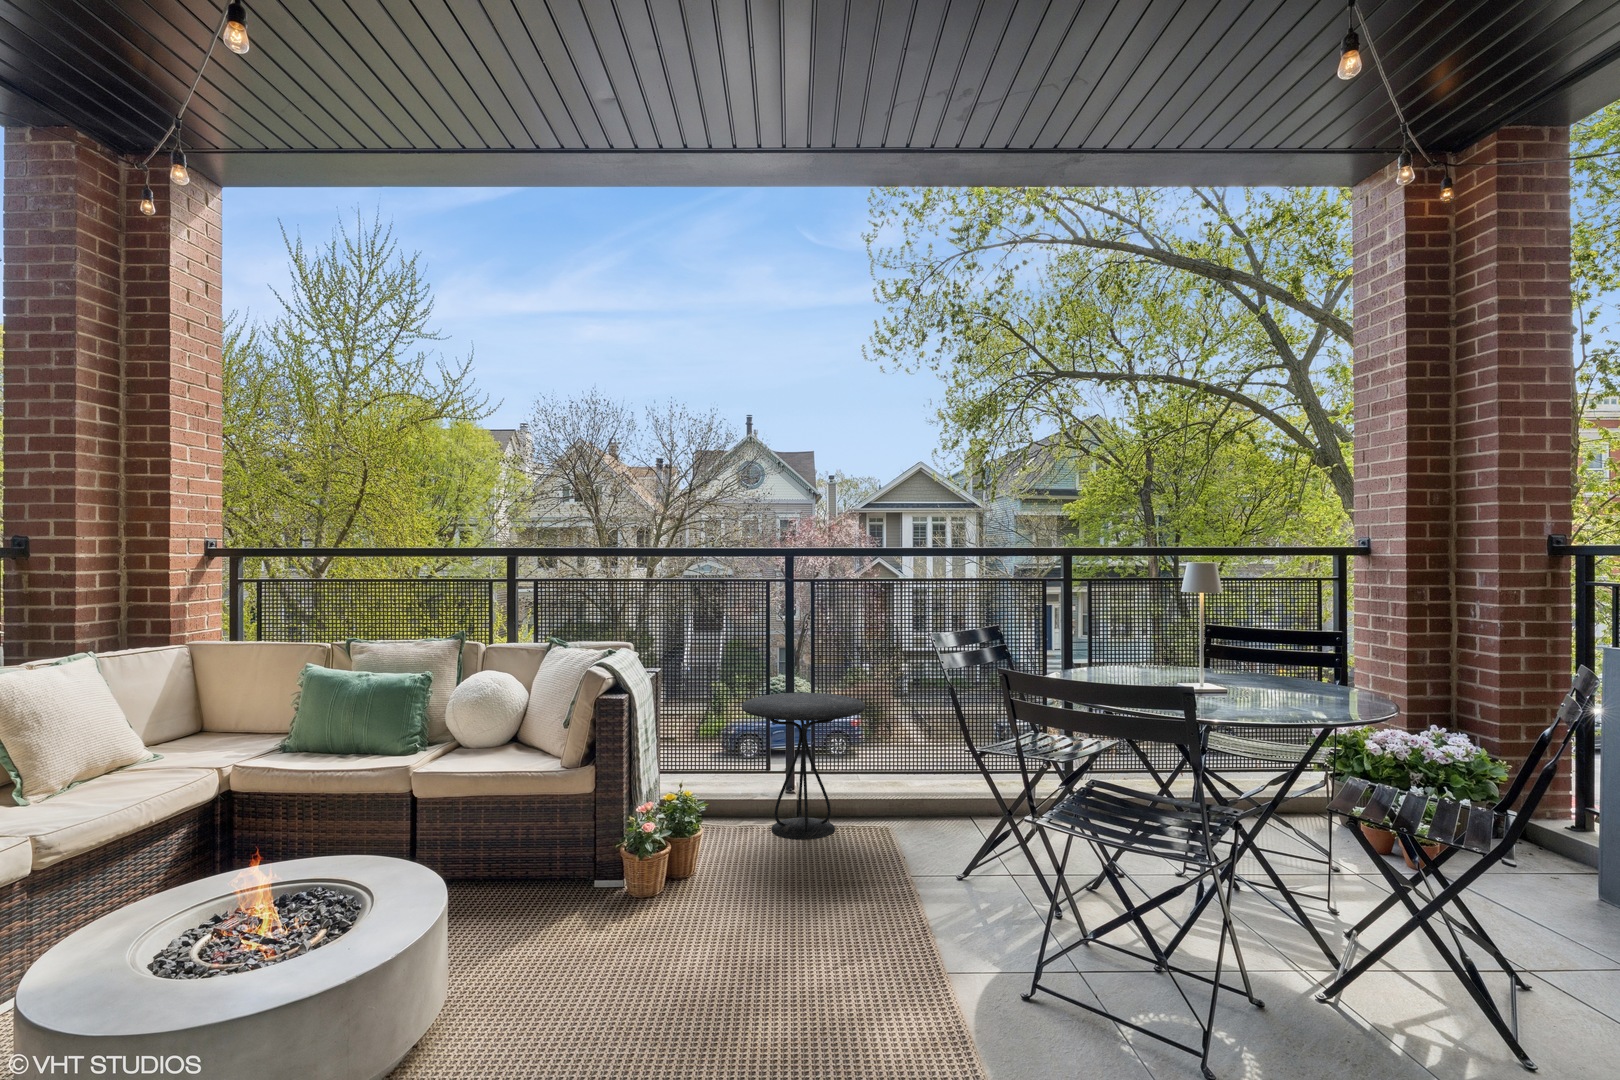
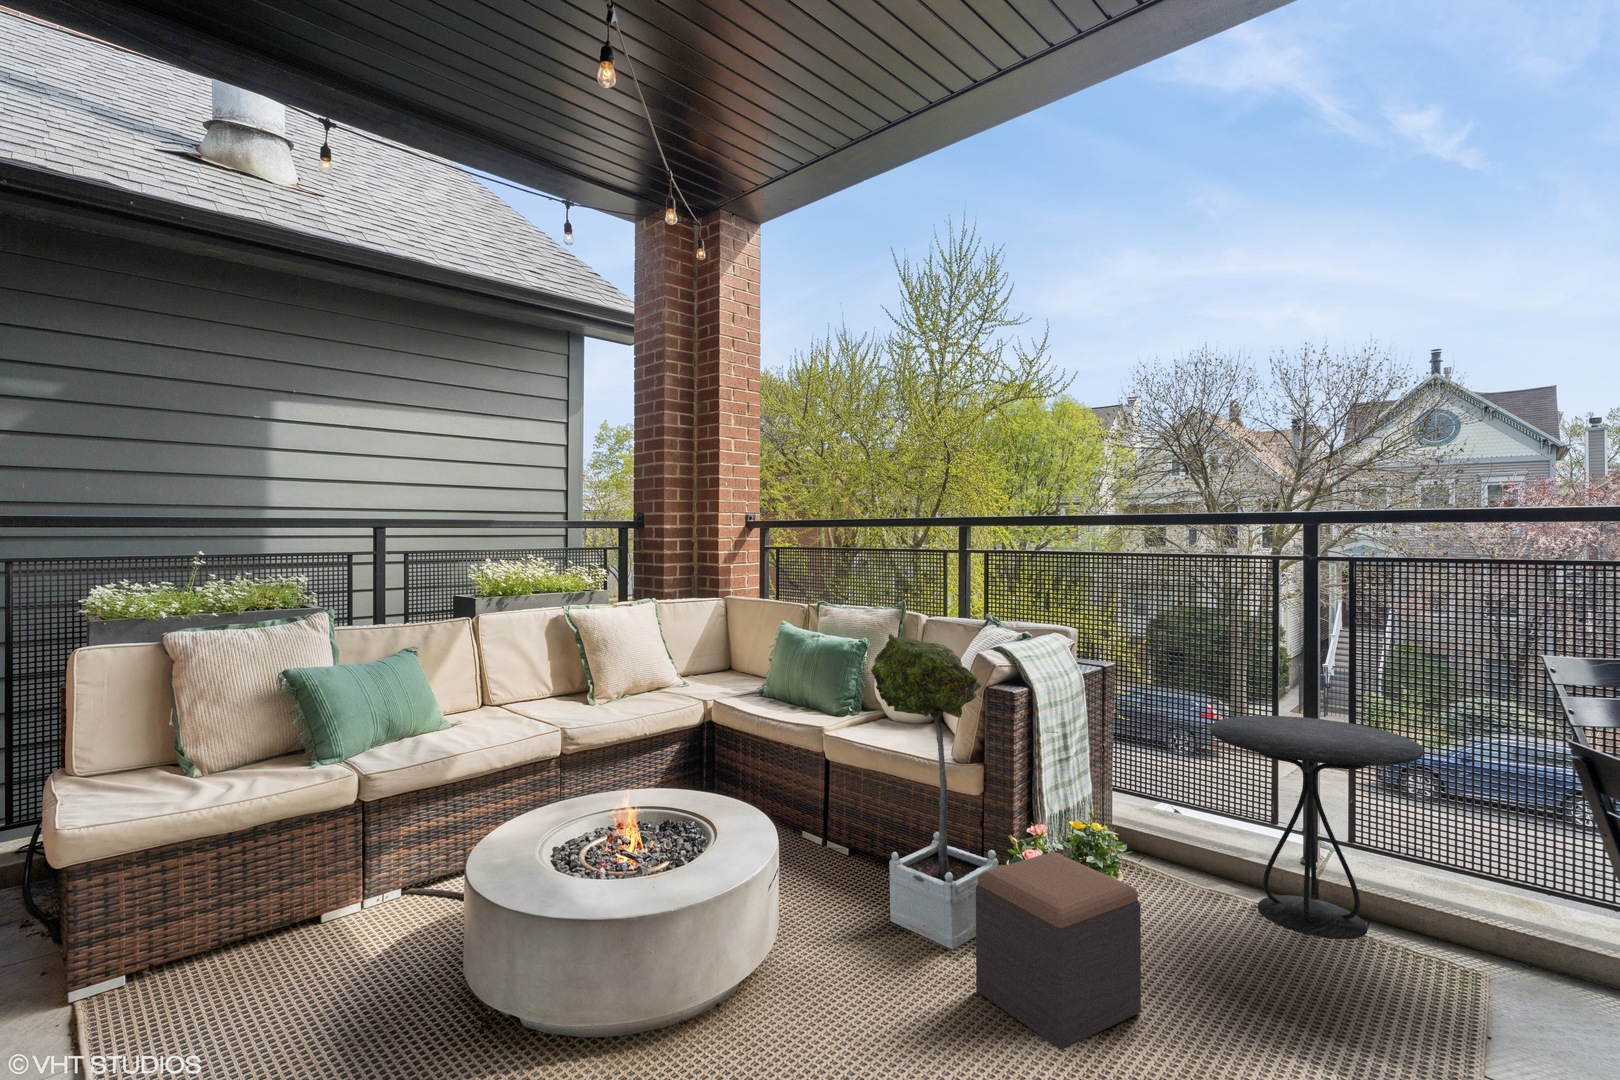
potted tree: none [505,662,619,928] -> present [871,634,998,950]
footstool: none [641,821,755,960] -> present [976,852,1141,1050]

